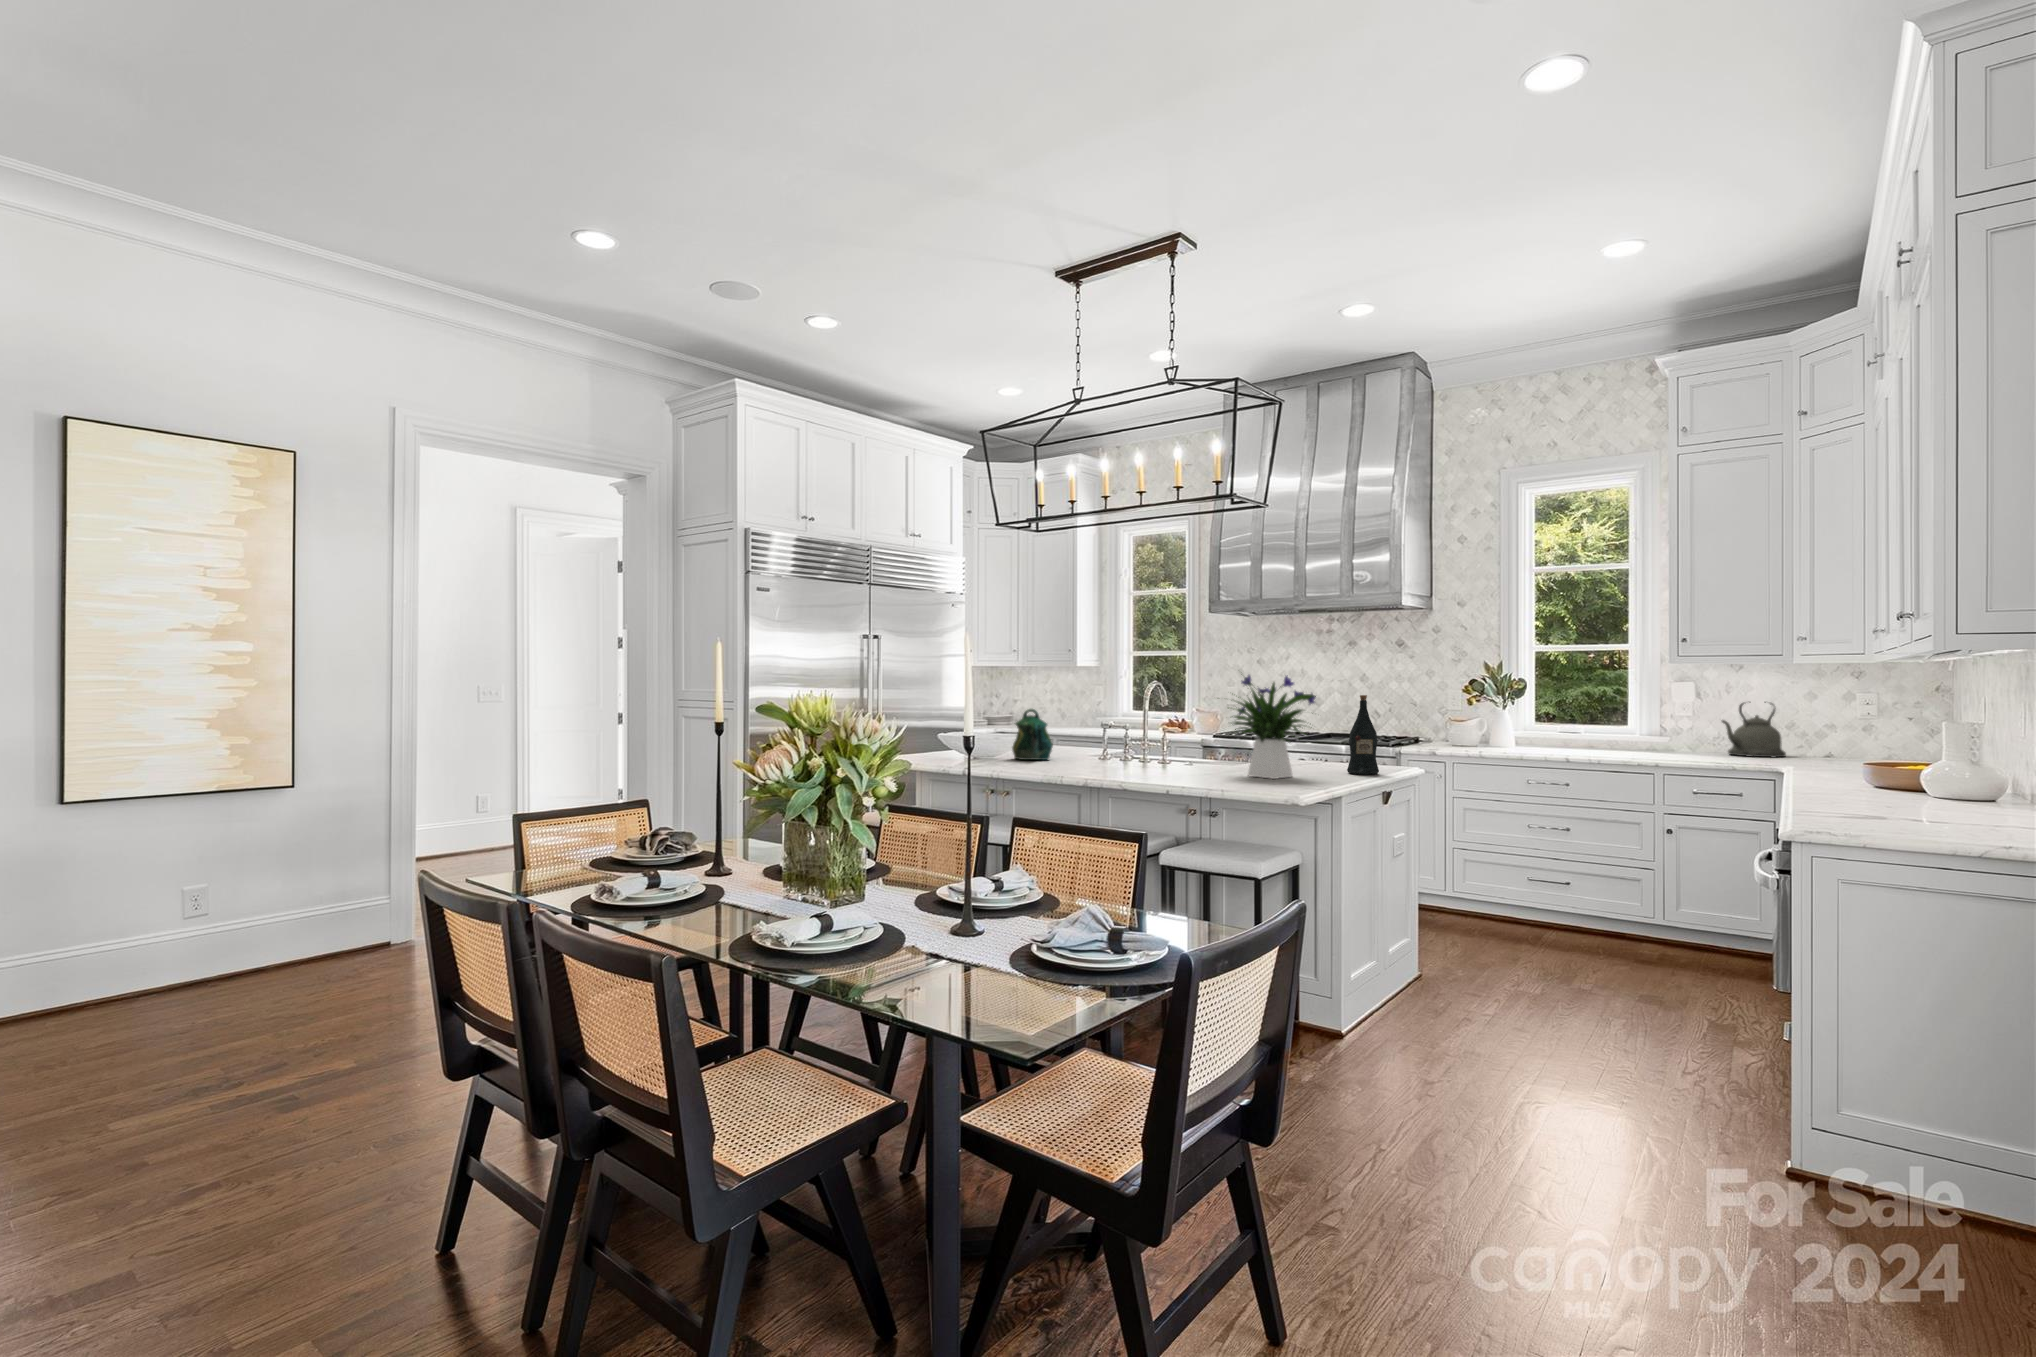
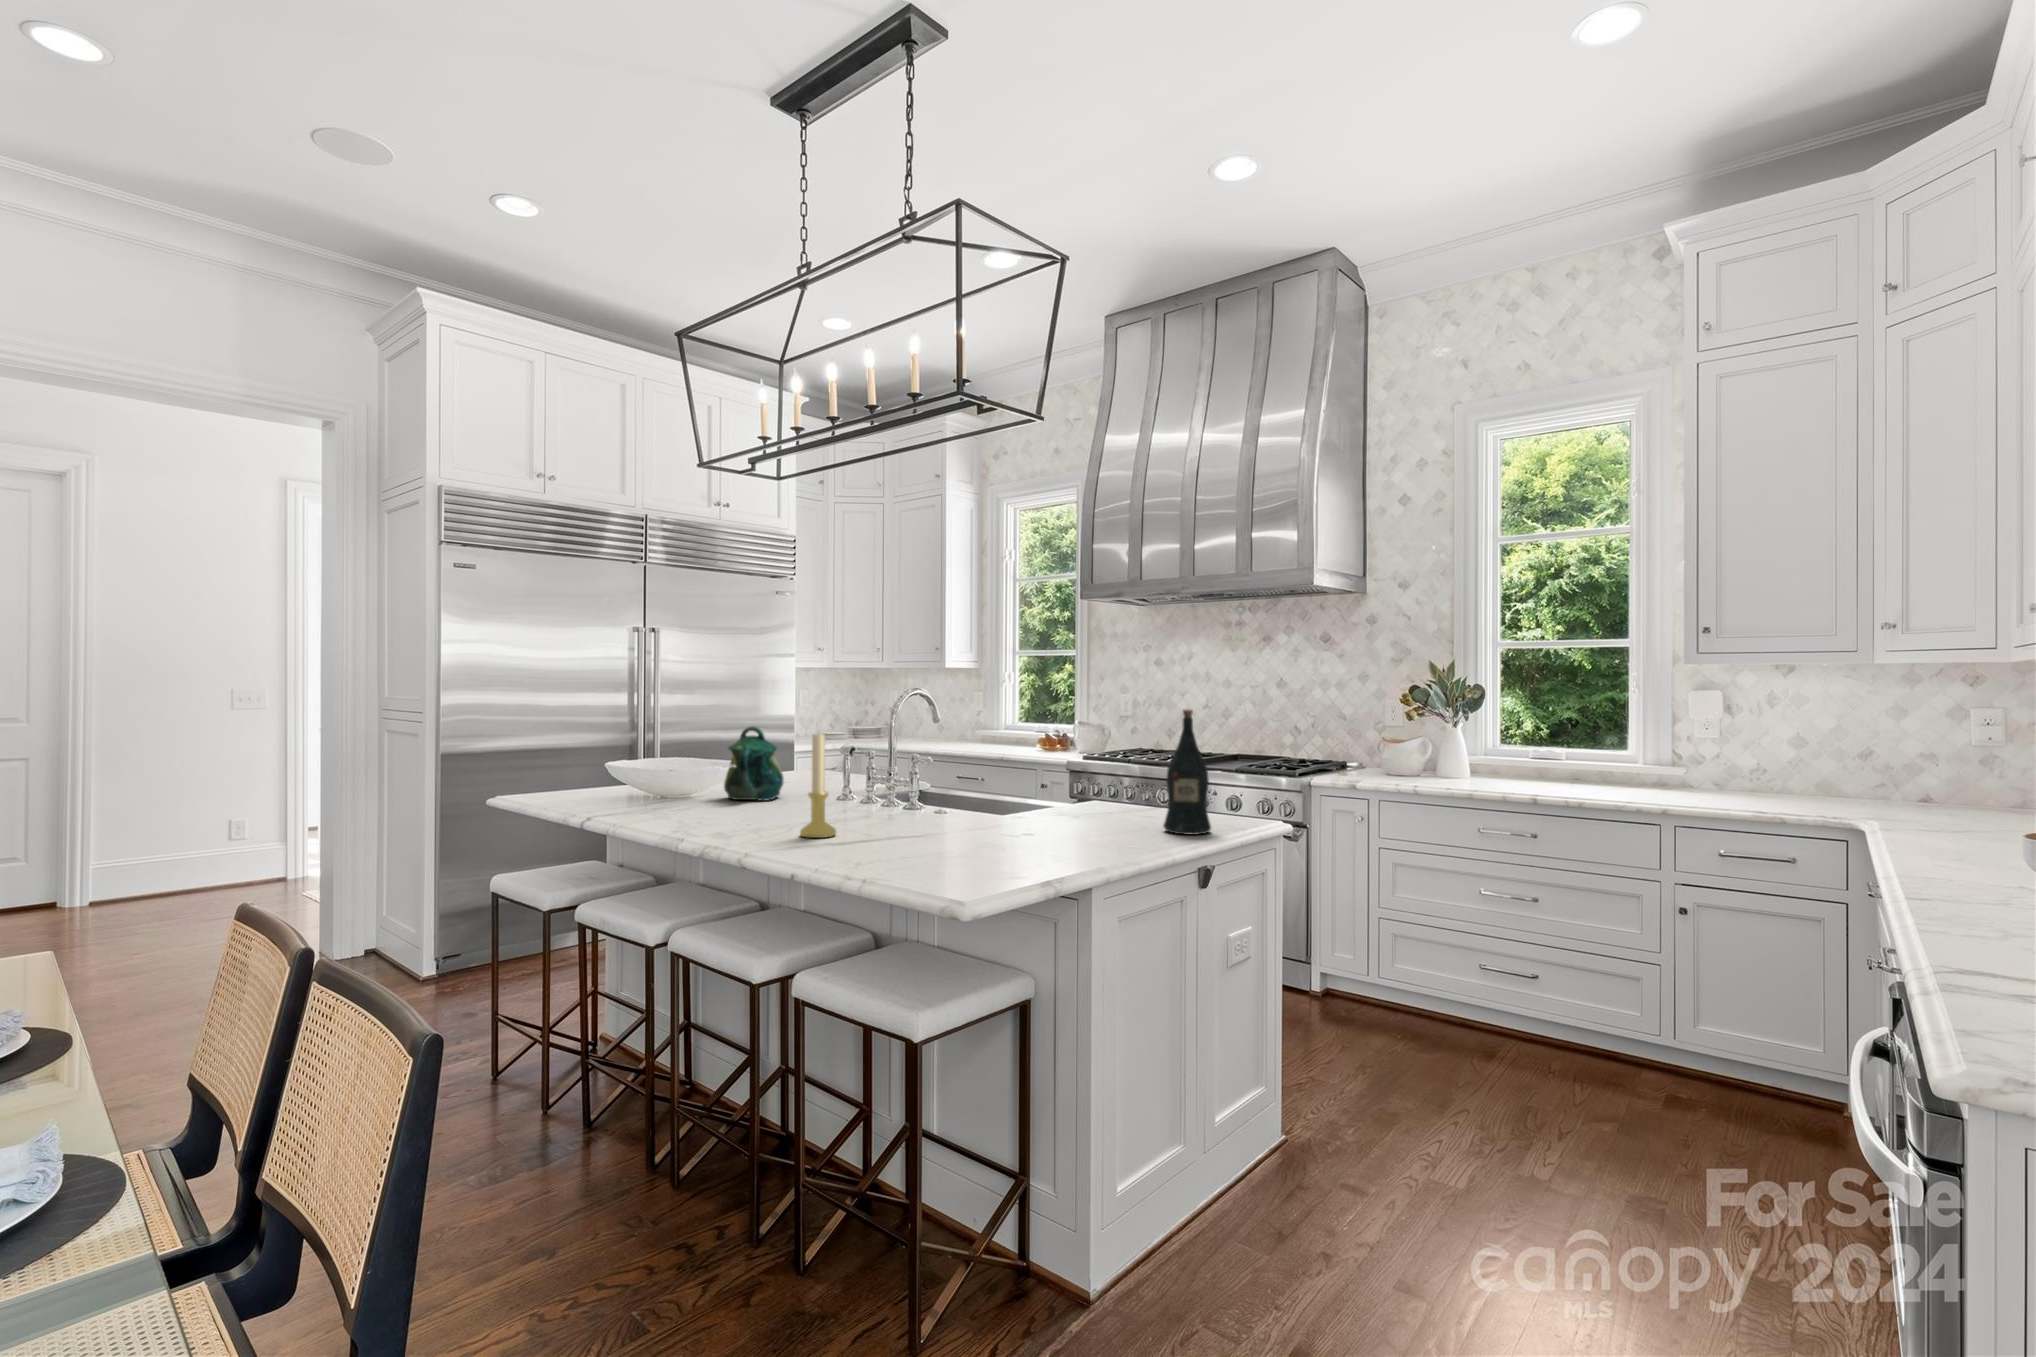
flower arrangement: present [1232,675,1316,779] -> none [936,668,1103,843]
kettle: present [1722,702,1786,757] -> none [1760,719,1857,801]
candle holder: none [1123,709,1147,777] -> present [800,734,836,838]

